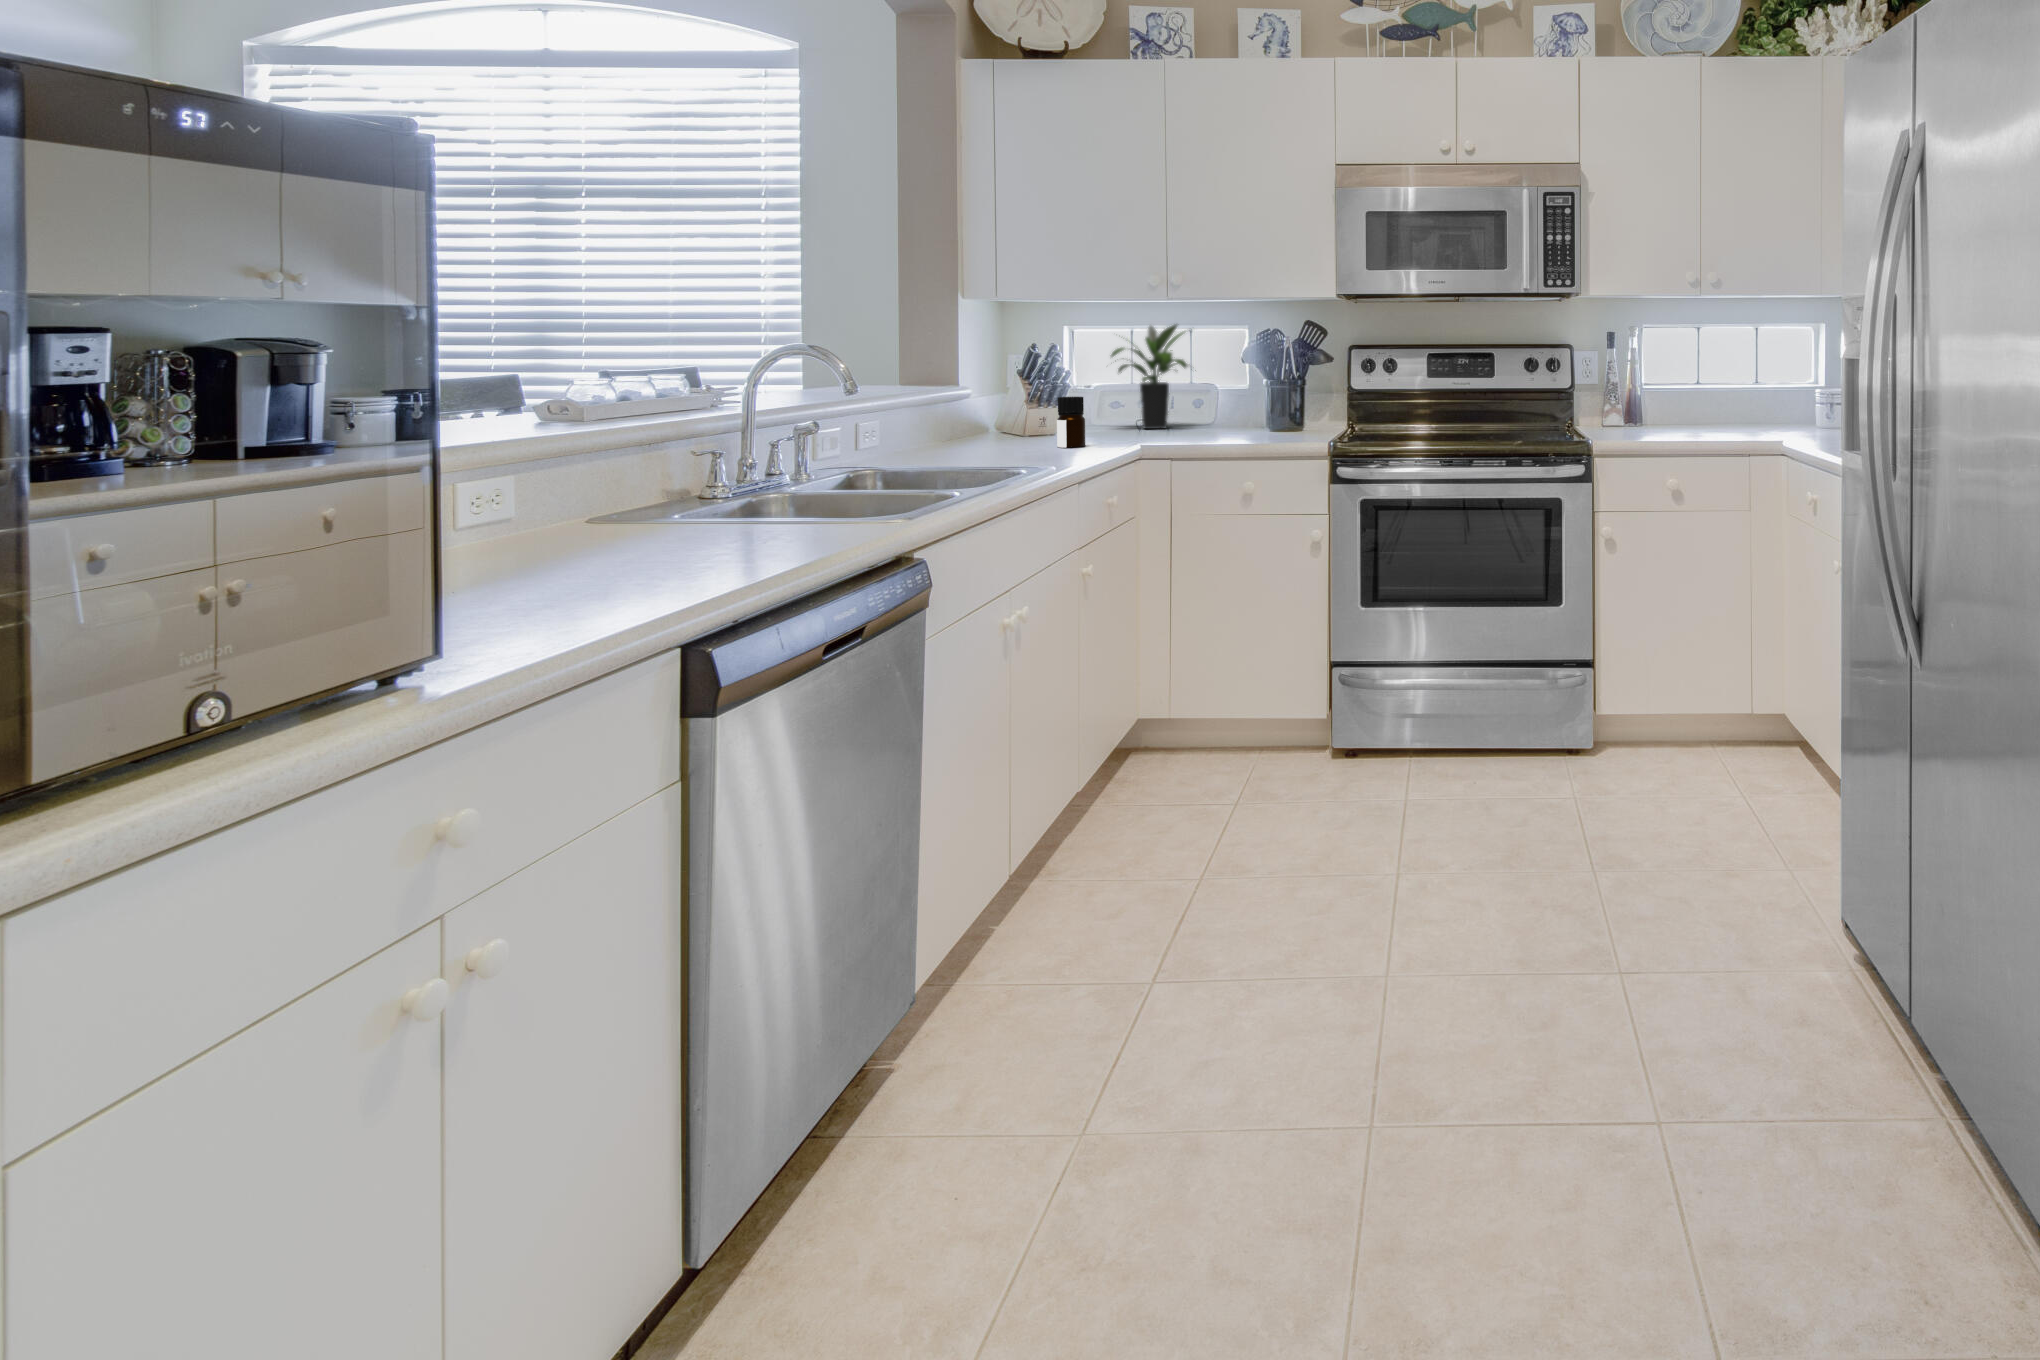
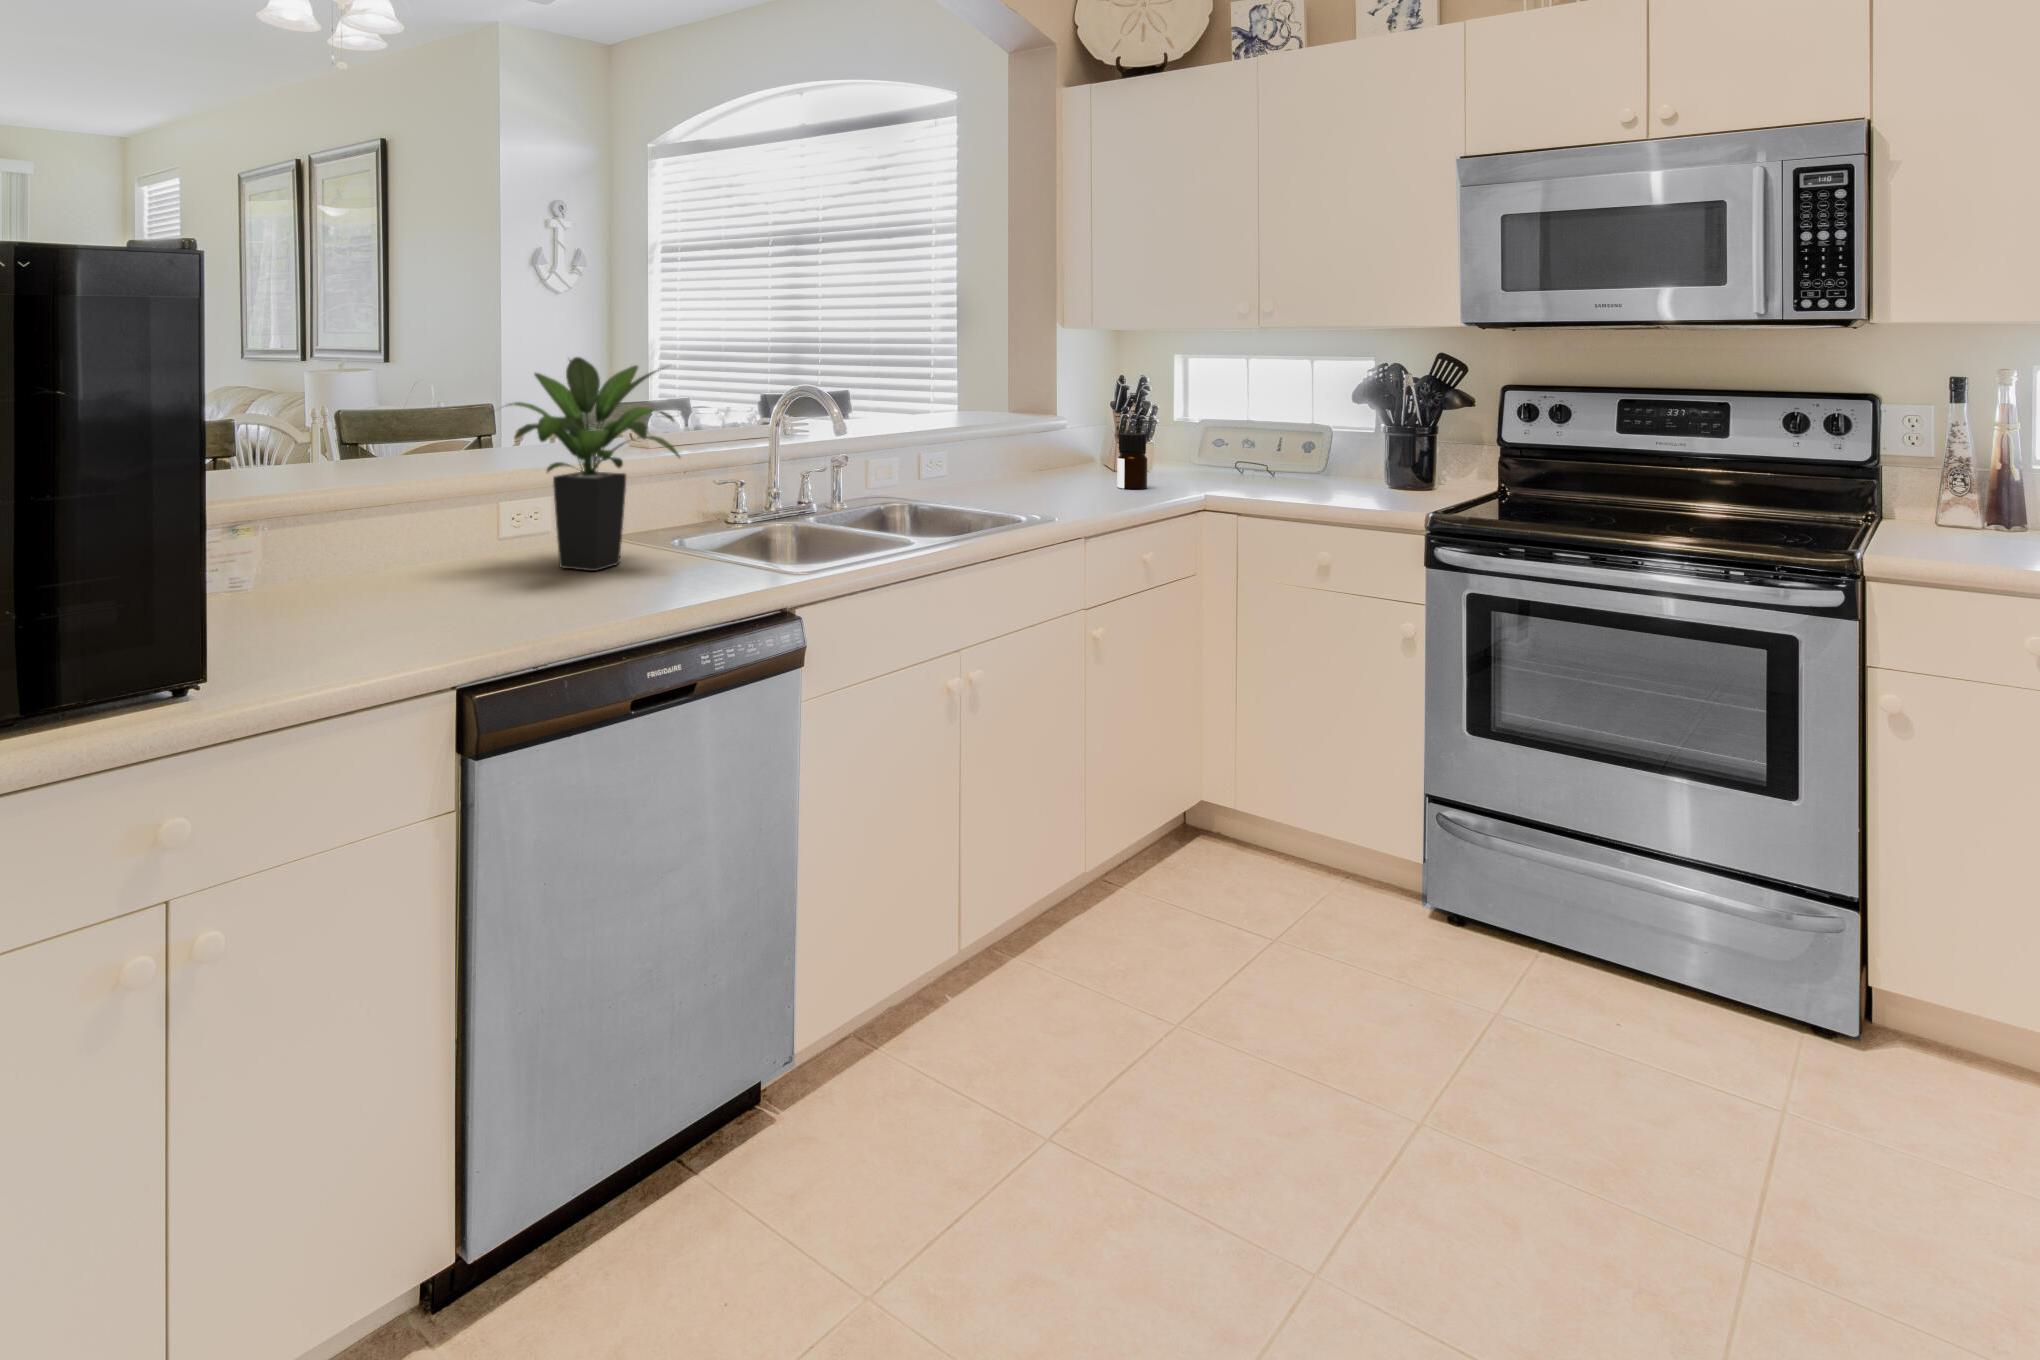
potted plant: present [1111,325,1187,429] -> present [502,357,680,571]

